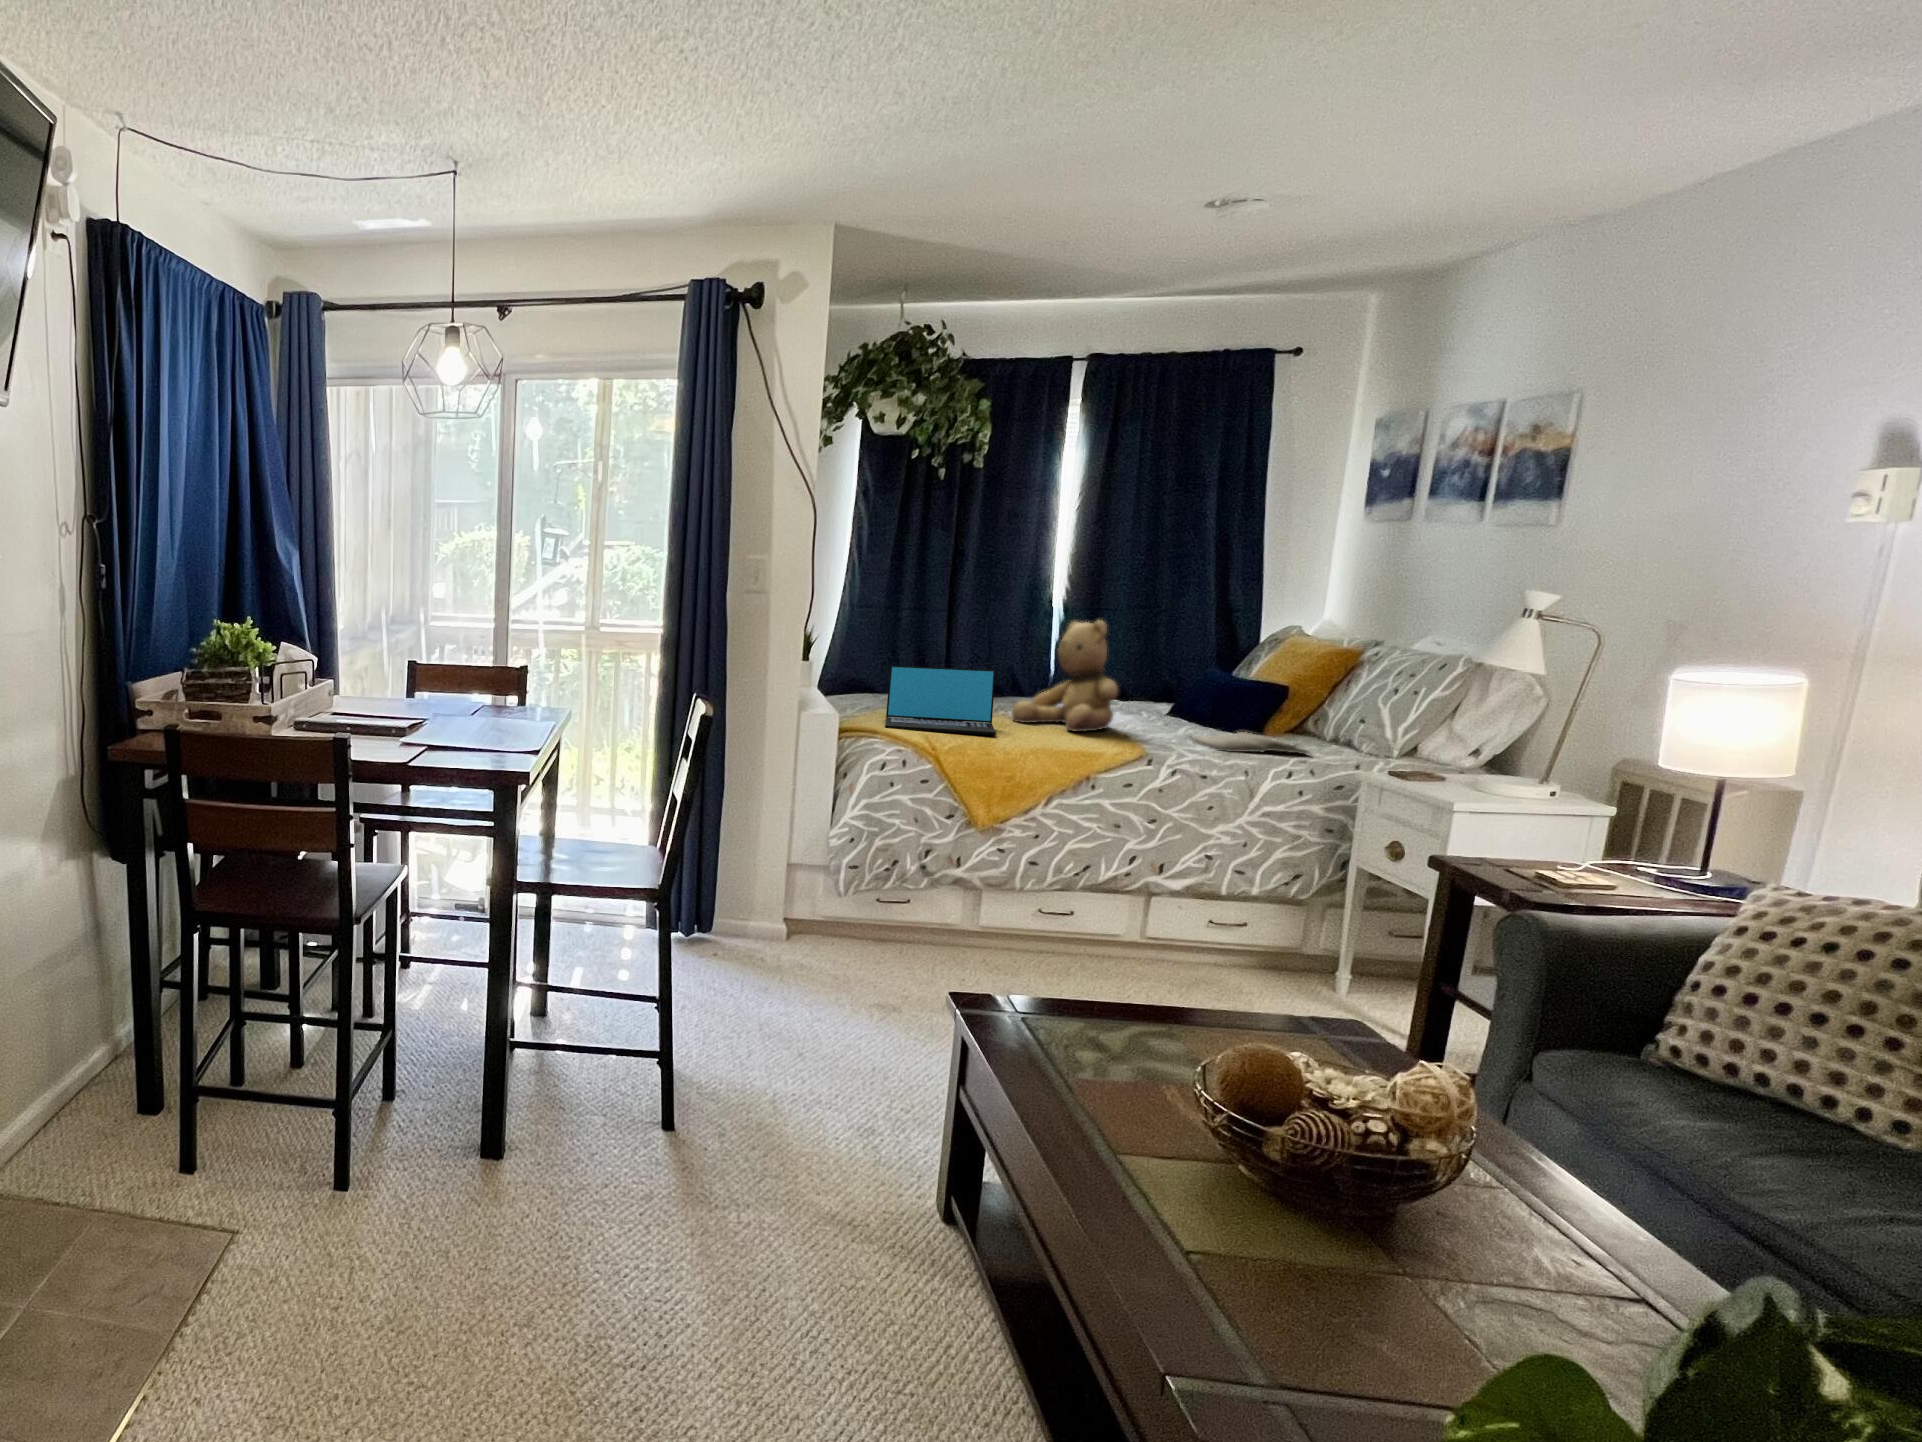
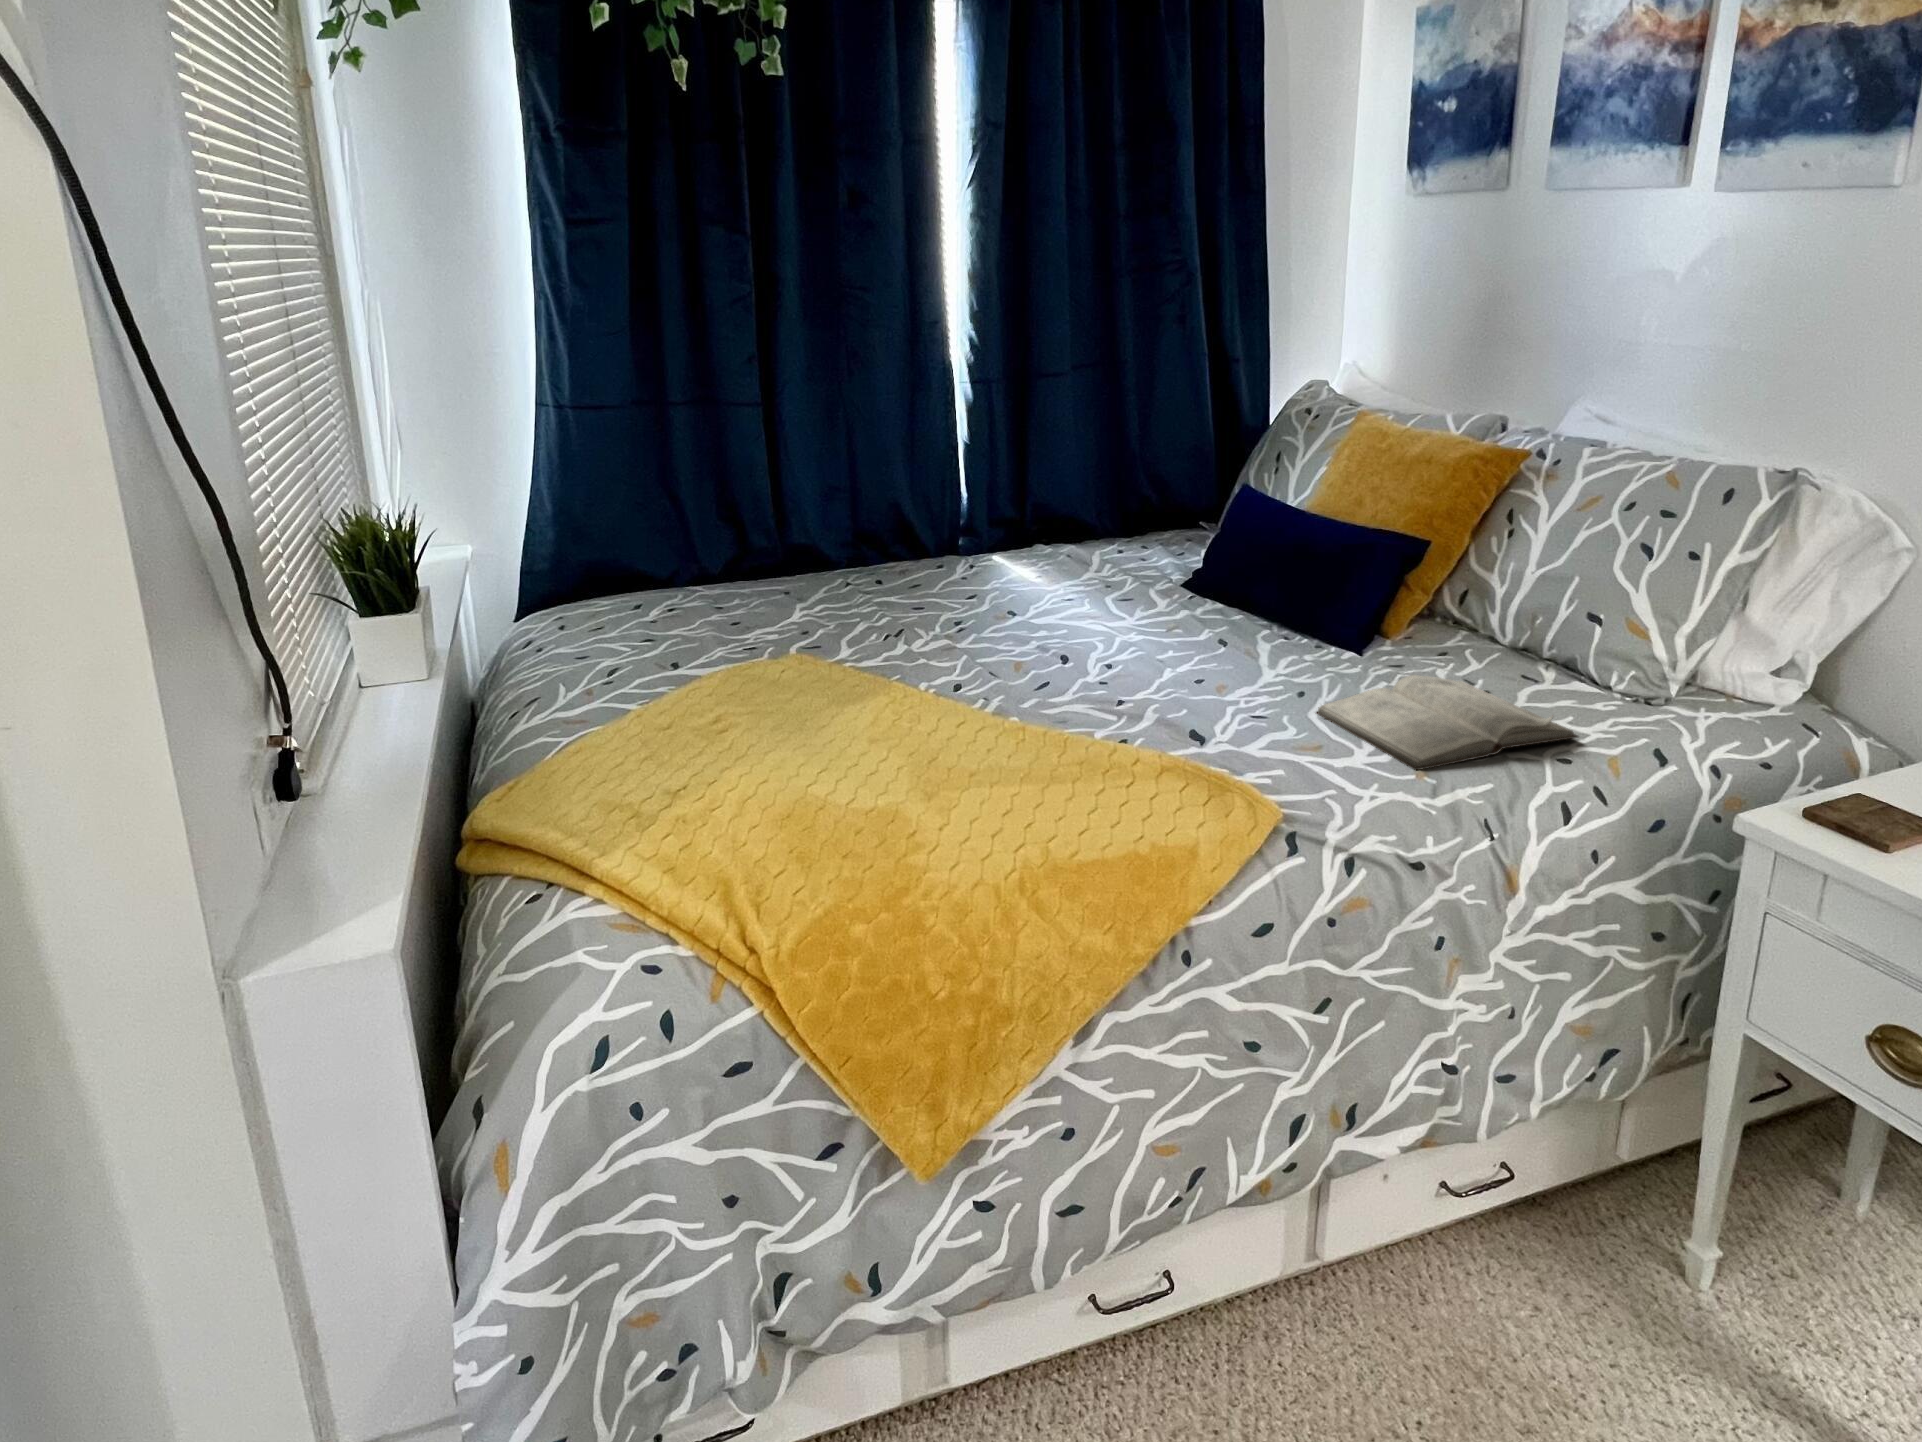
teddy bear: present [1012,621,1118,732] -> none [936,442,1169,743]
laptop: present [885,666,996,735] -> none [600,613,922,882]

